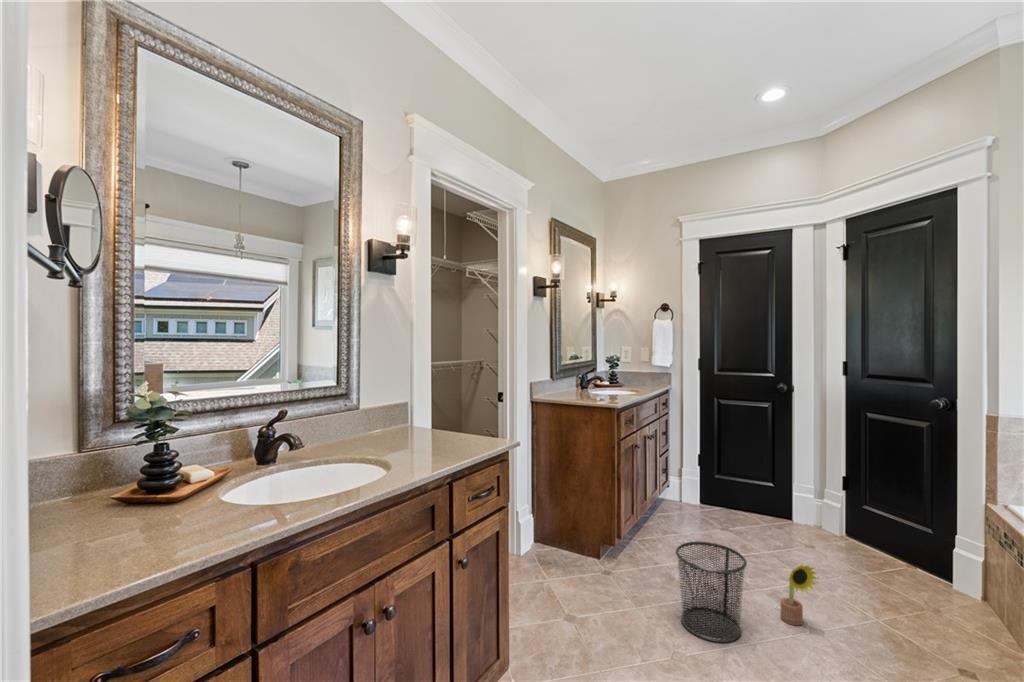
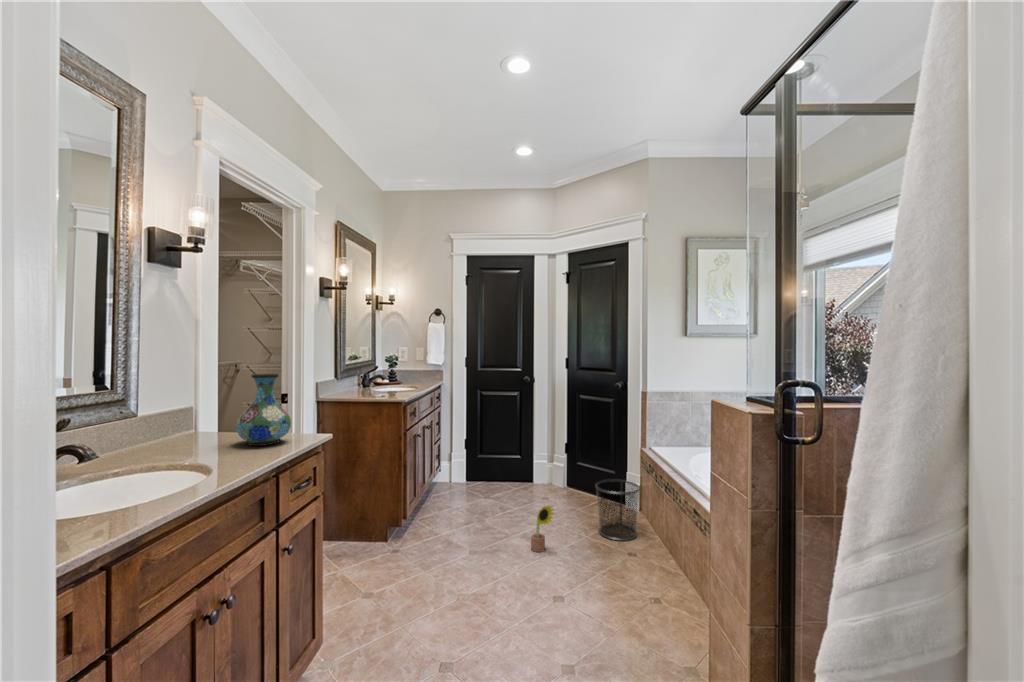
vase: none [426,376,475,449] -> present [236,374,291,446]
waste bin: present [676,542,747,642] -> present [595,479,640,541]

